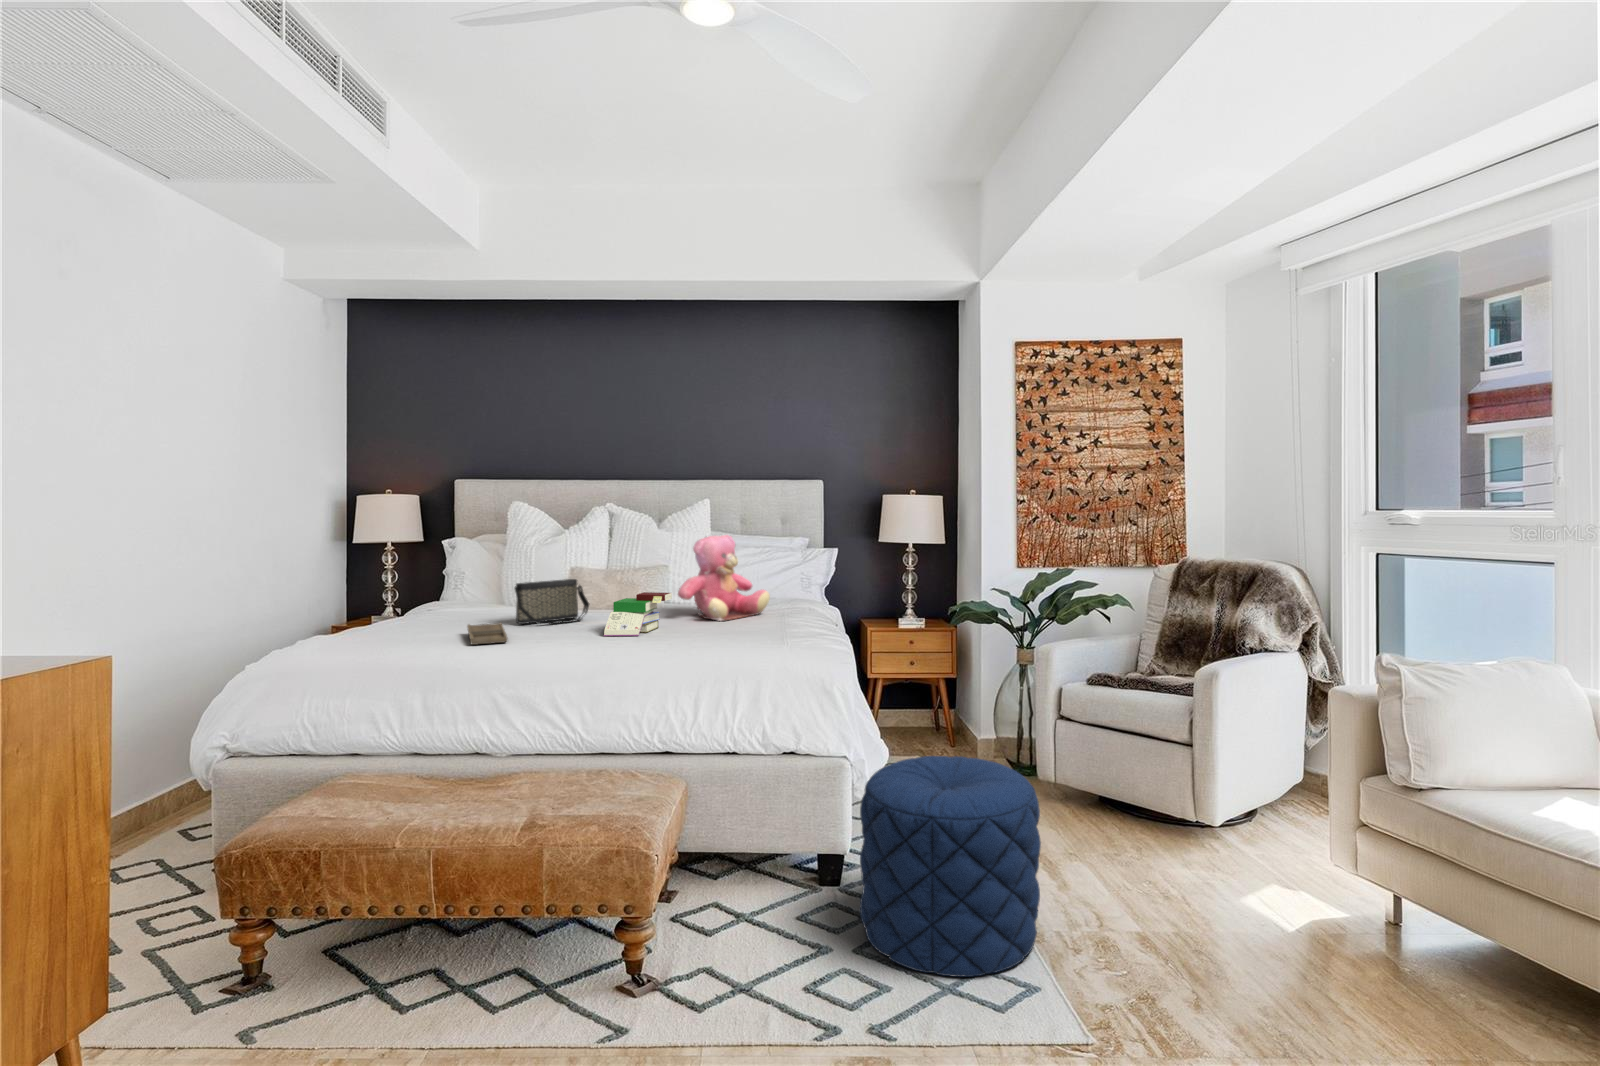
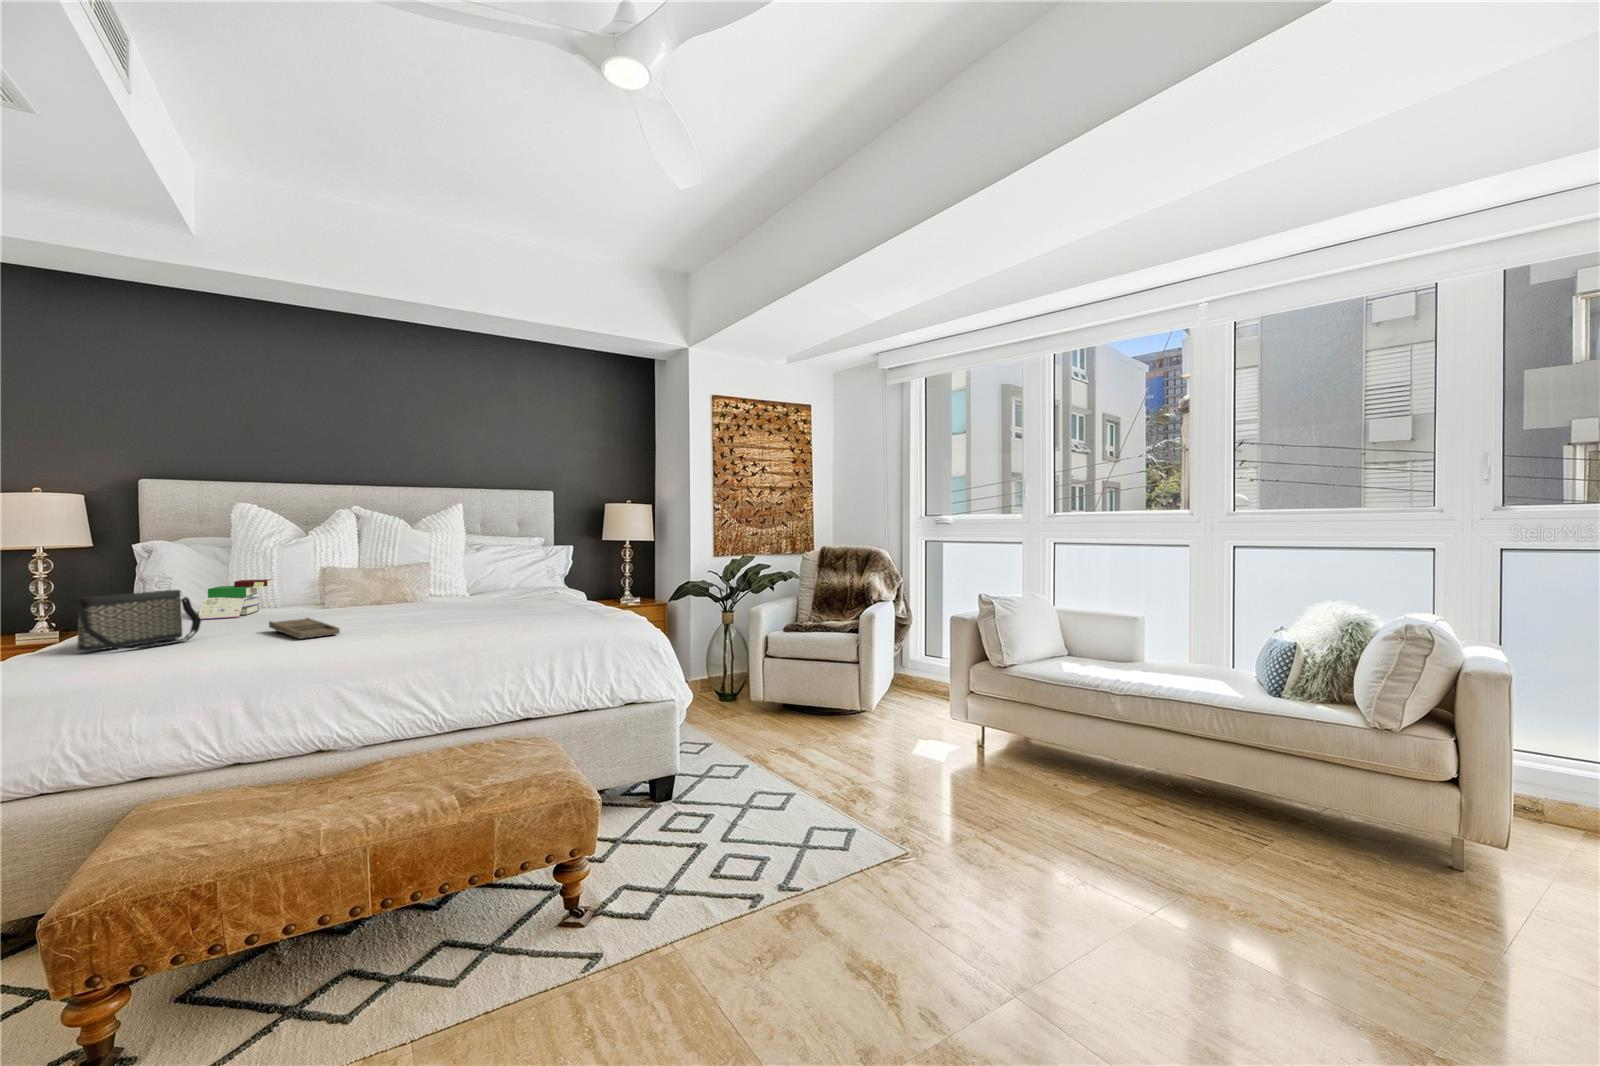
teddy bear: present [678,535,770,621] -> none [482,531,560,605]
handbag: present [515,579,589,624] -> present [75,590,202,651]
book: present [604,592,672,636] -> present [199,579,274,619]
pouf: present [860,756,1041,977] -> none [714,687,845,845]

